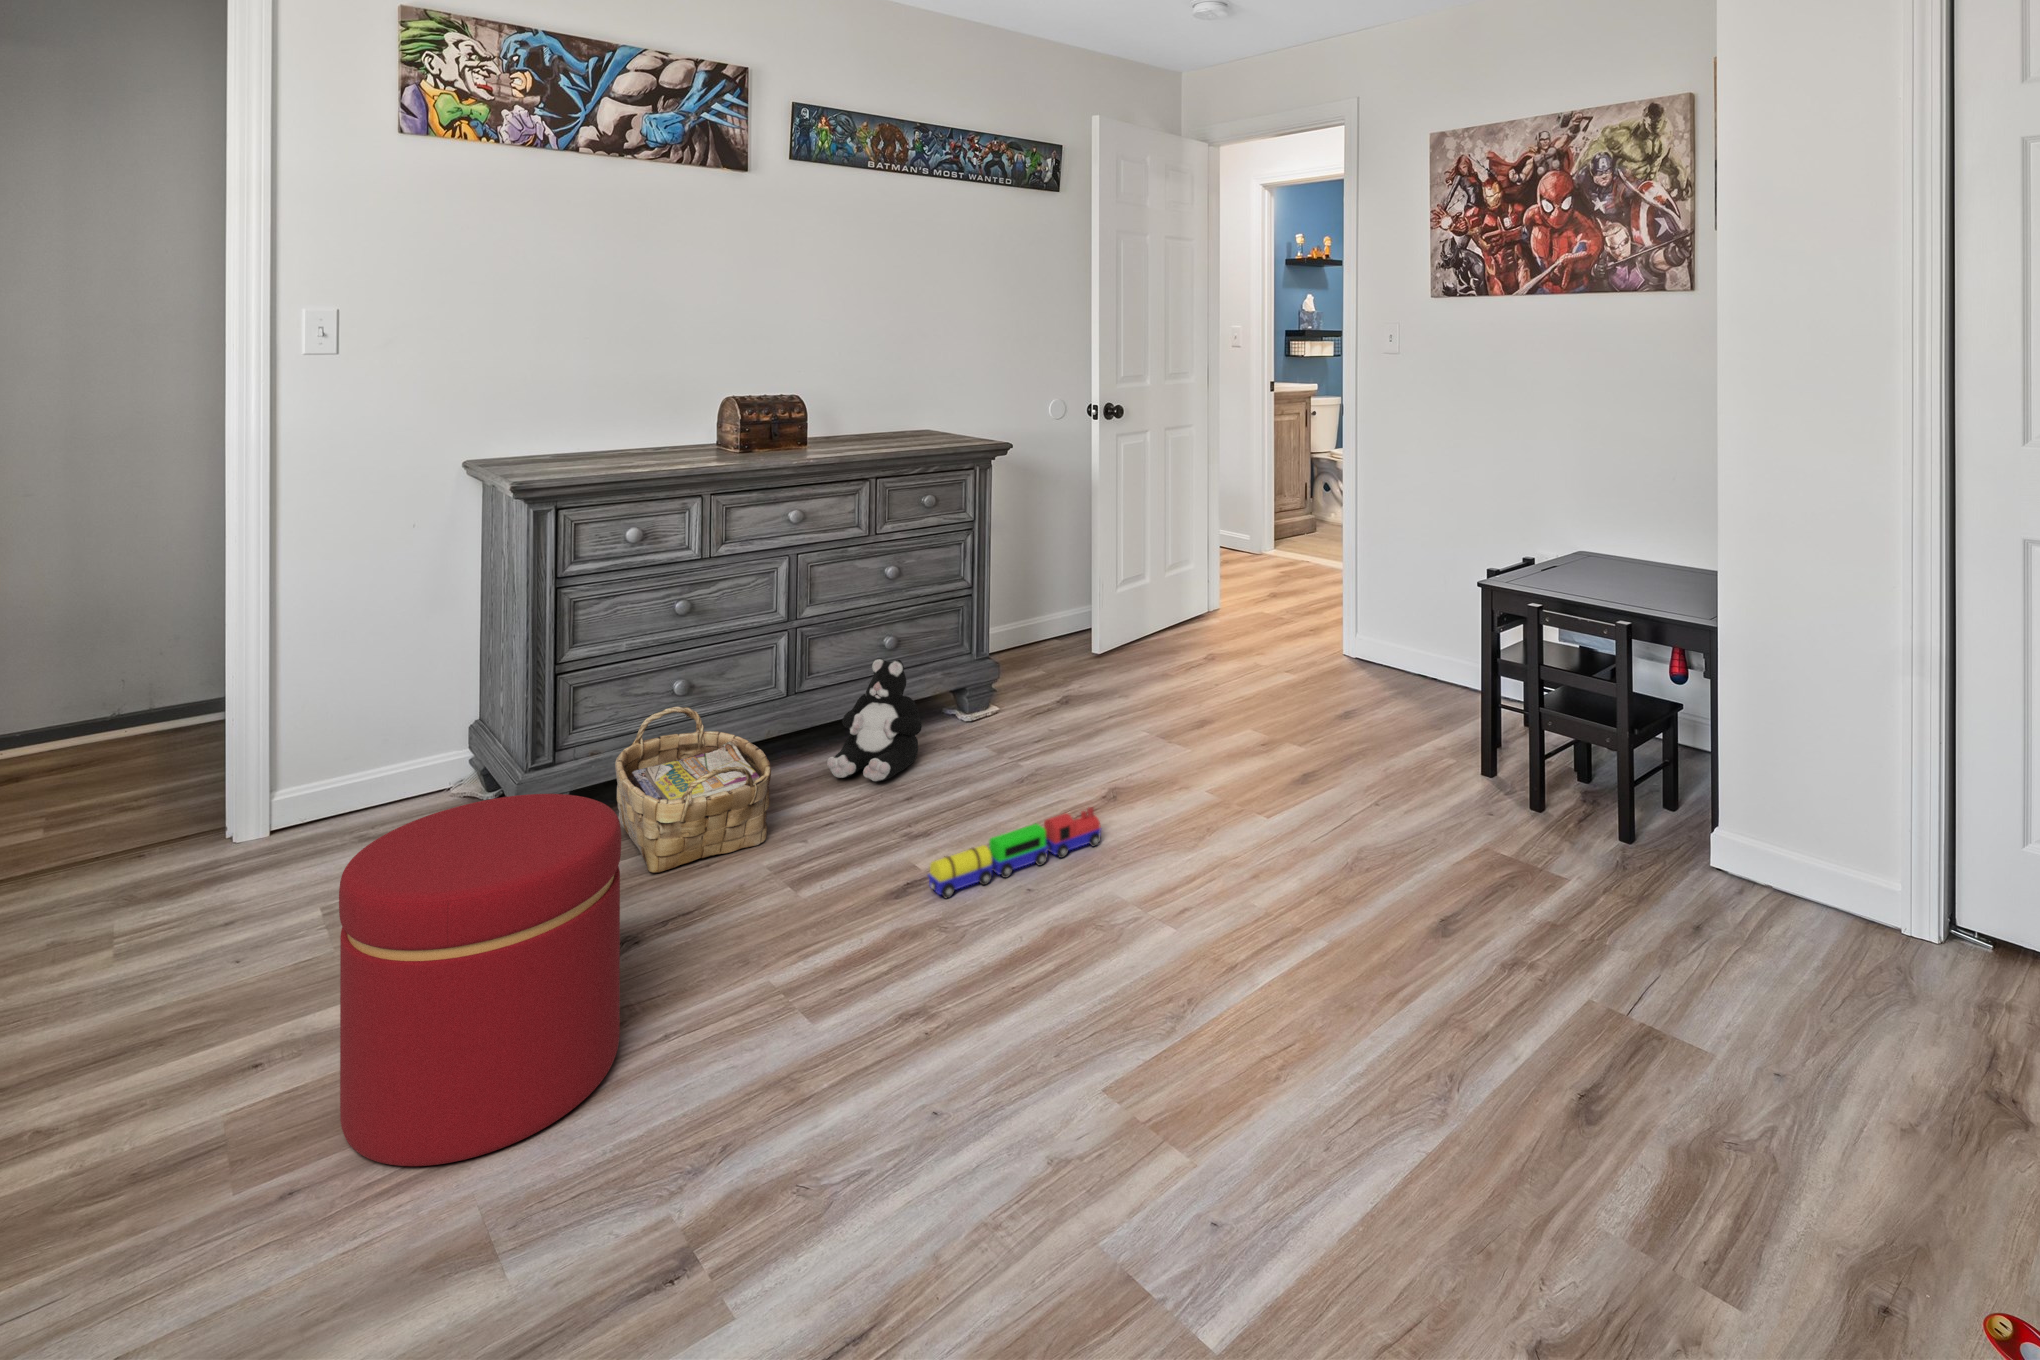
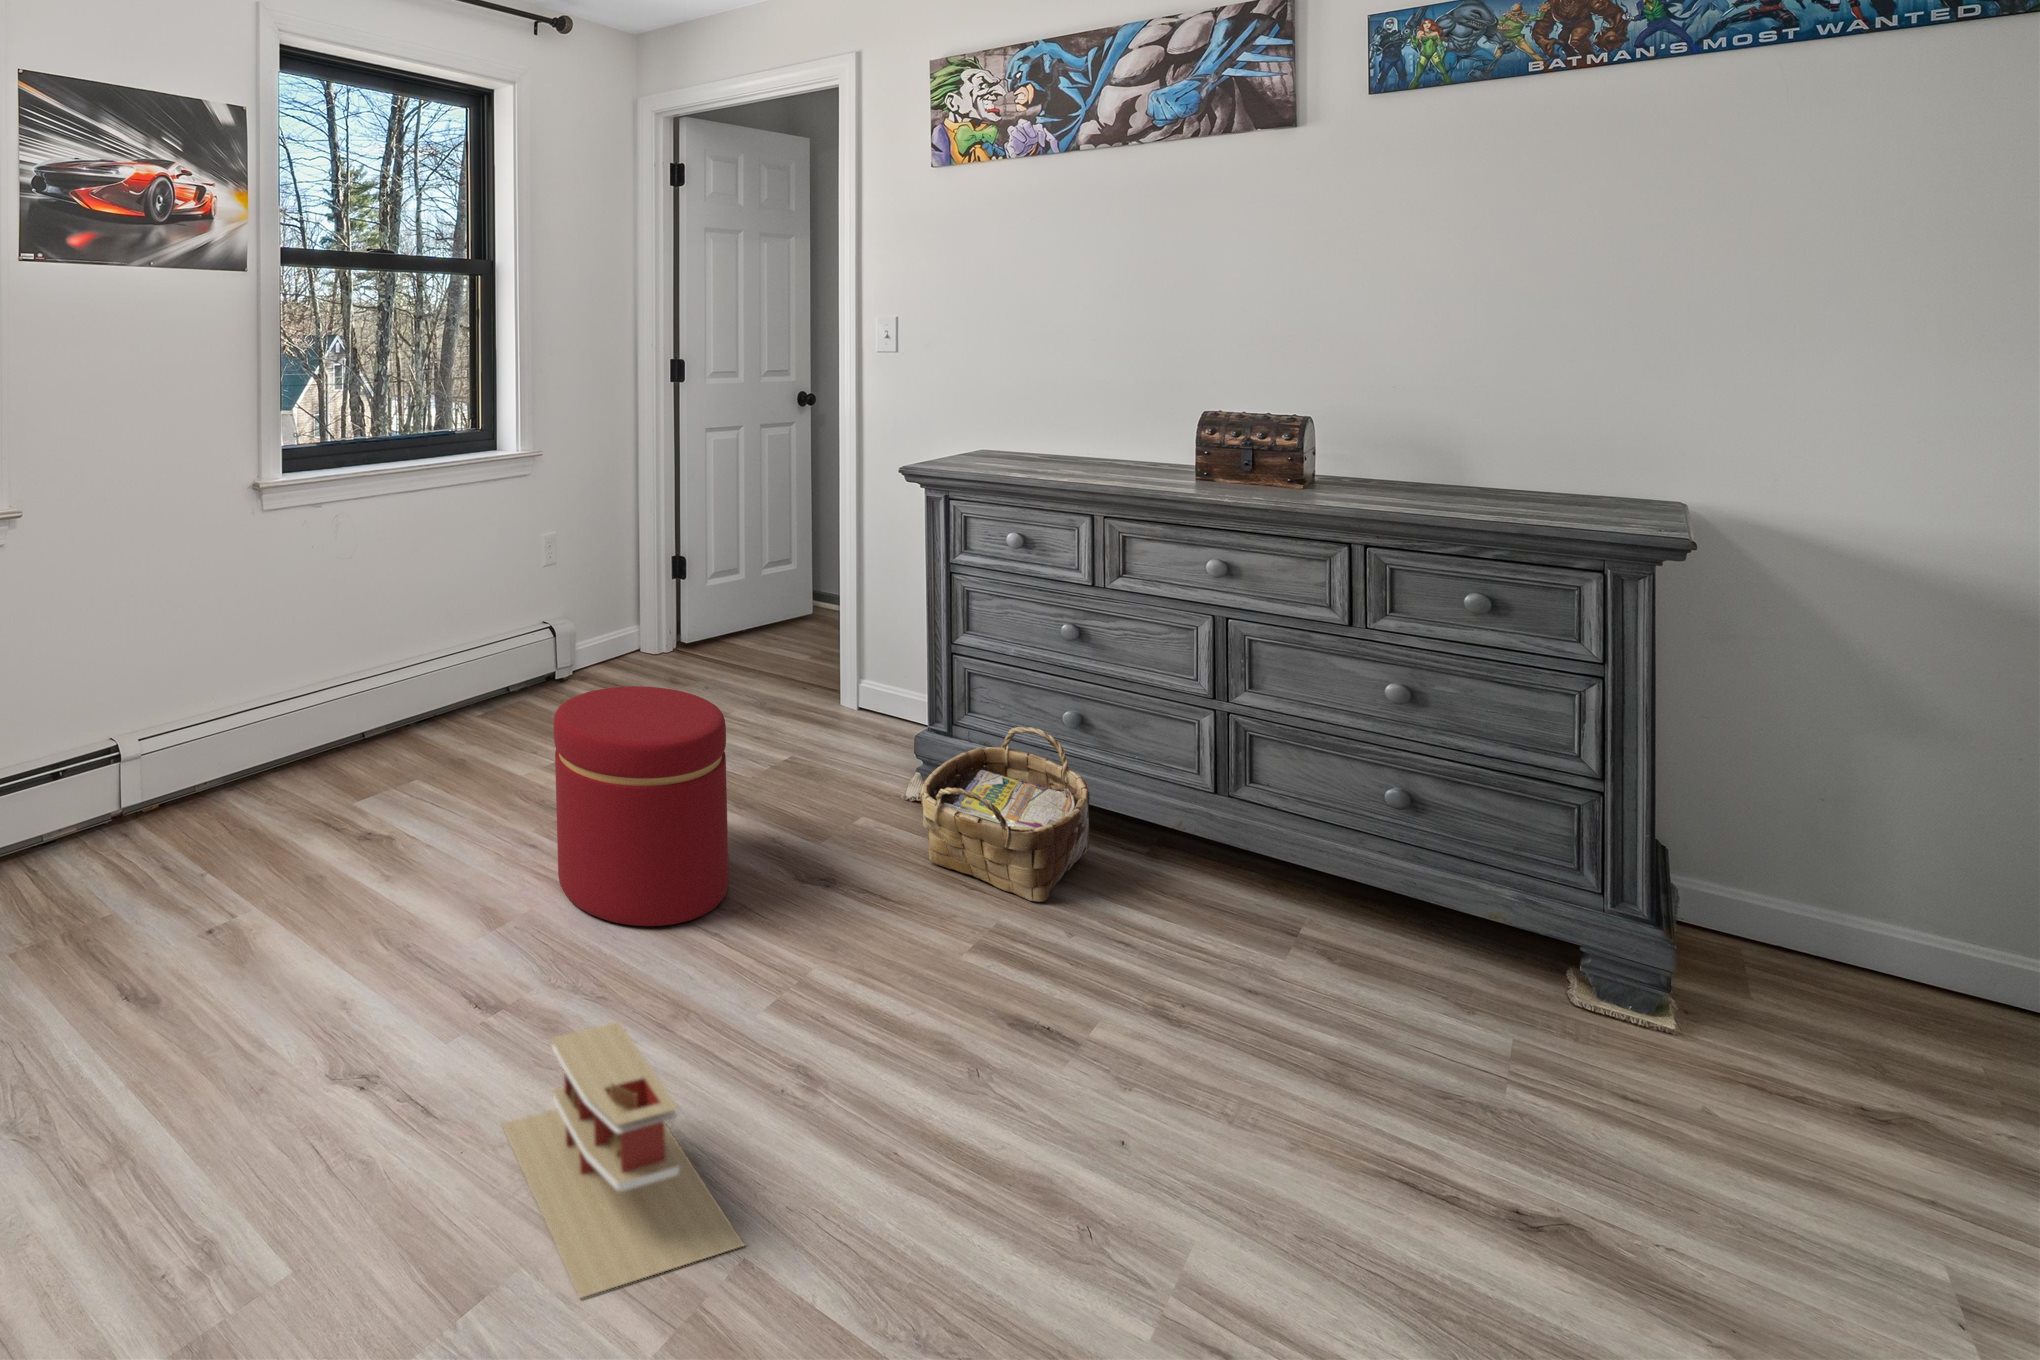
plush toy: present [827,658,922,782] -> none [1209,790,1380,957]
toy train: present [928,807,1101,898] -> none [1027,1004,1337,1191]
toy house: none [882,1019,1142,1263] -> present [503,1022,744,1298]

